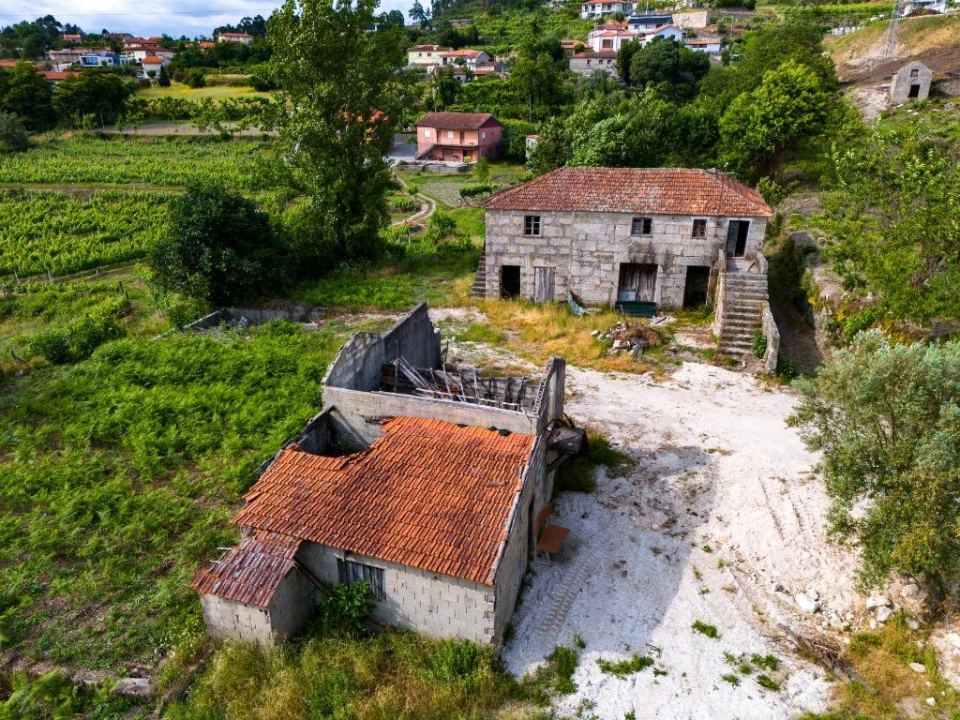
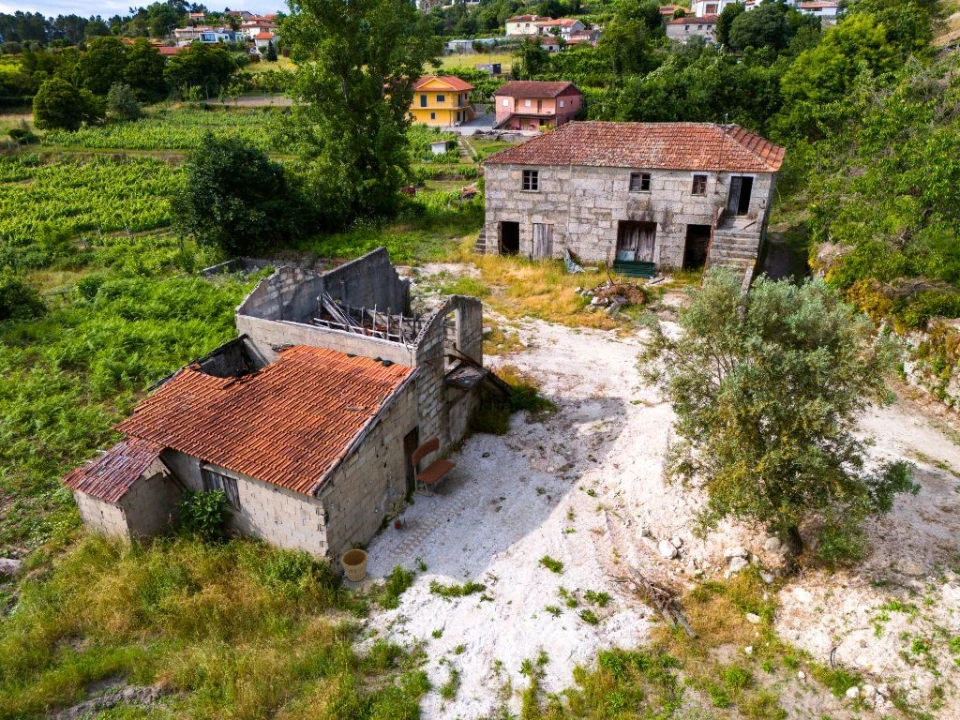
potted tree: none [524,568,543,604] -> present [386,495,406,528]
wooden bucket: none [504,634,532,669] -> present [341,549,368,581]

